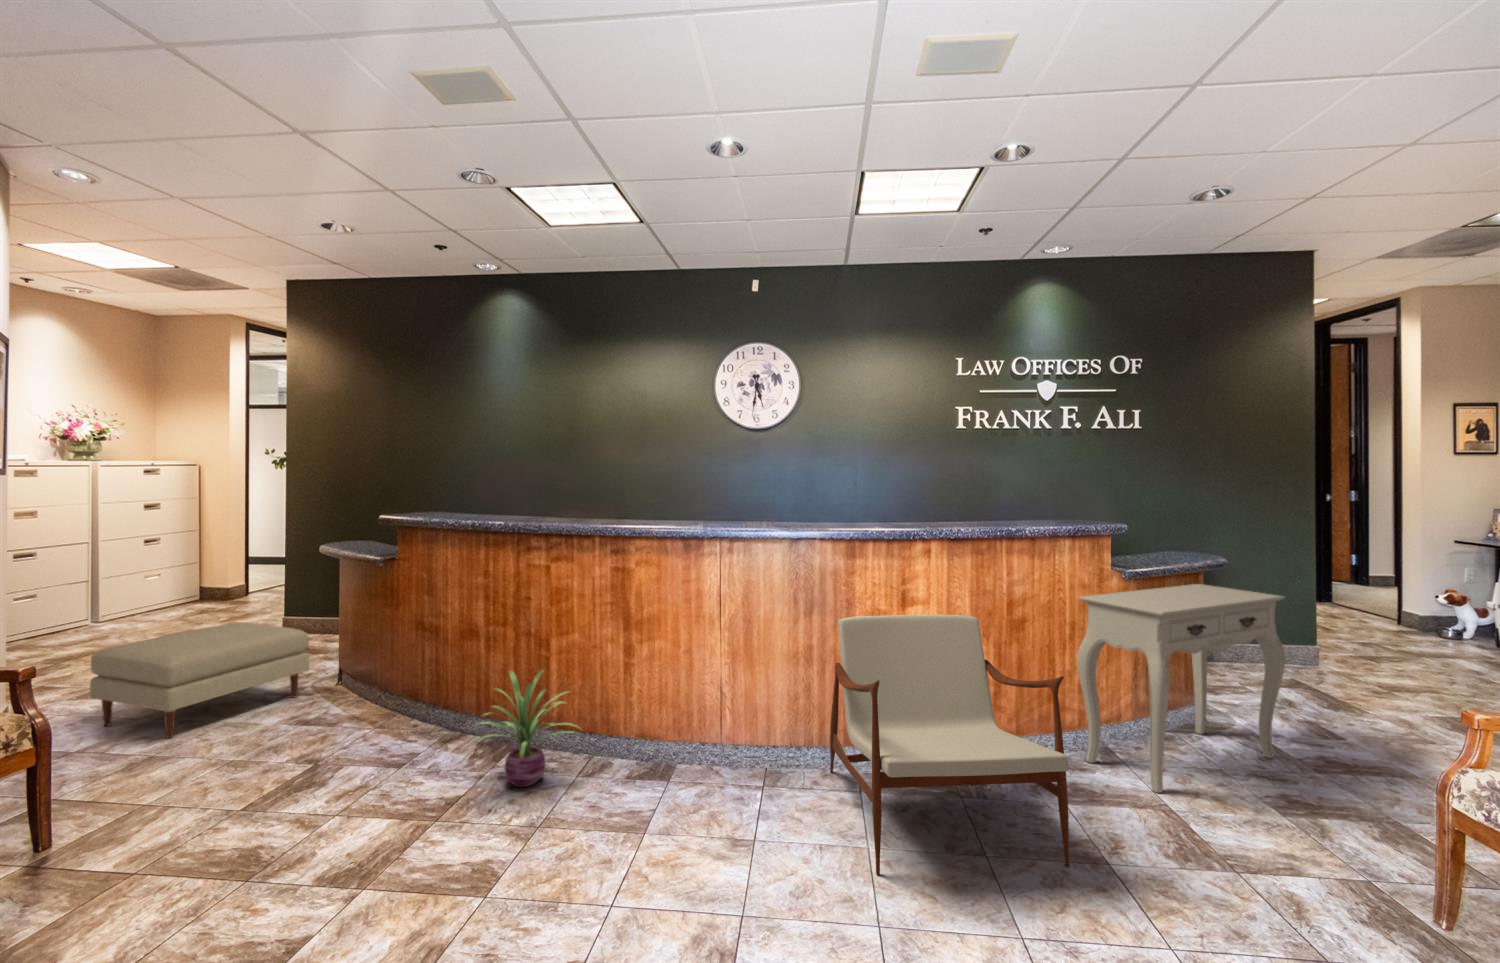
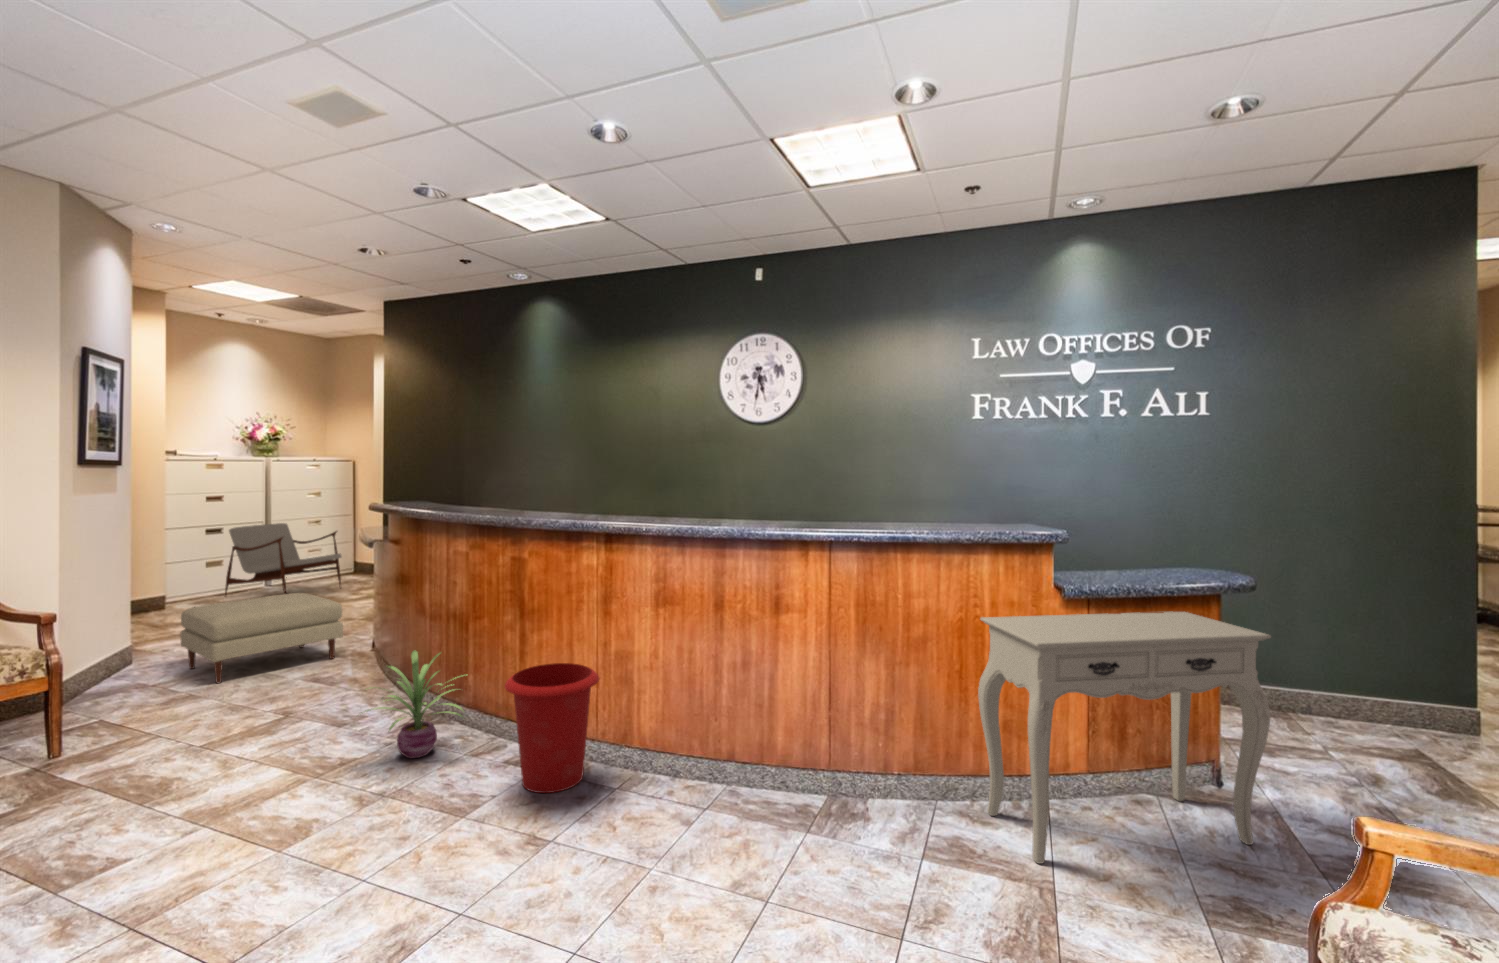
armchair: present [830,615,1069,875] -> present [225,523,341,596]
waste bin: none [652,668,744,800] -> present [505,663,599,793]

